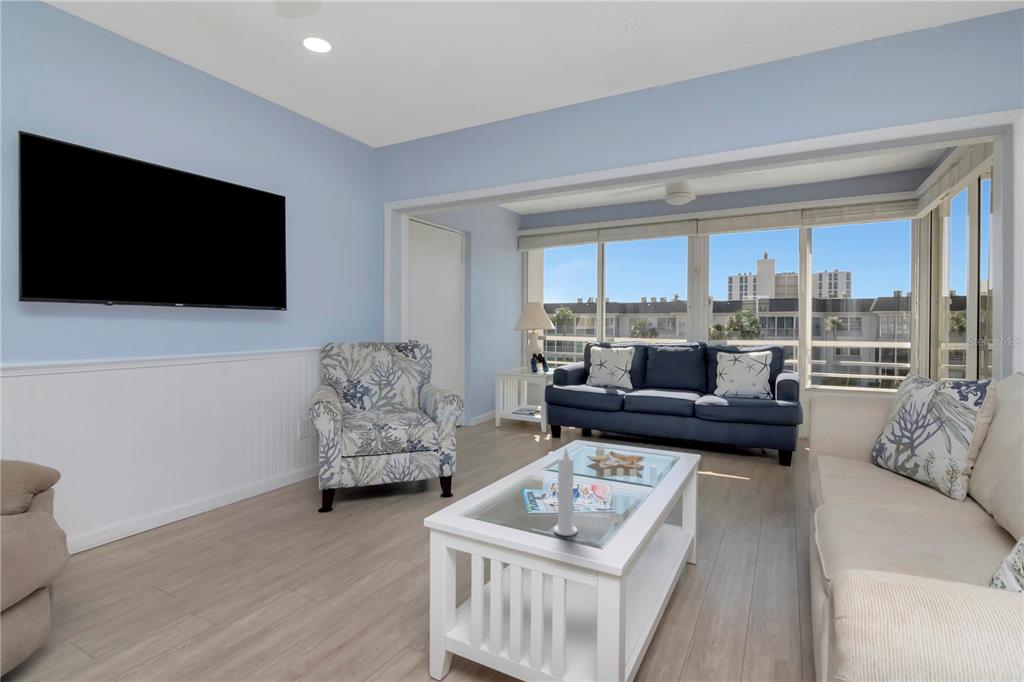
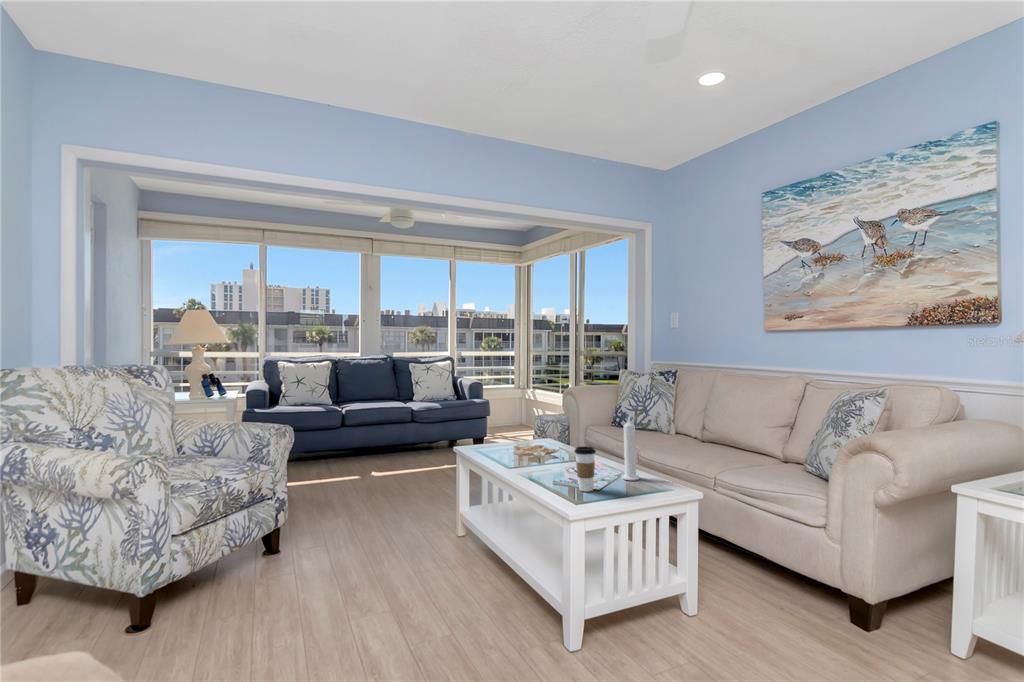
coffee cup: none [485,468,510,524] -> present [574,446,596,491]

